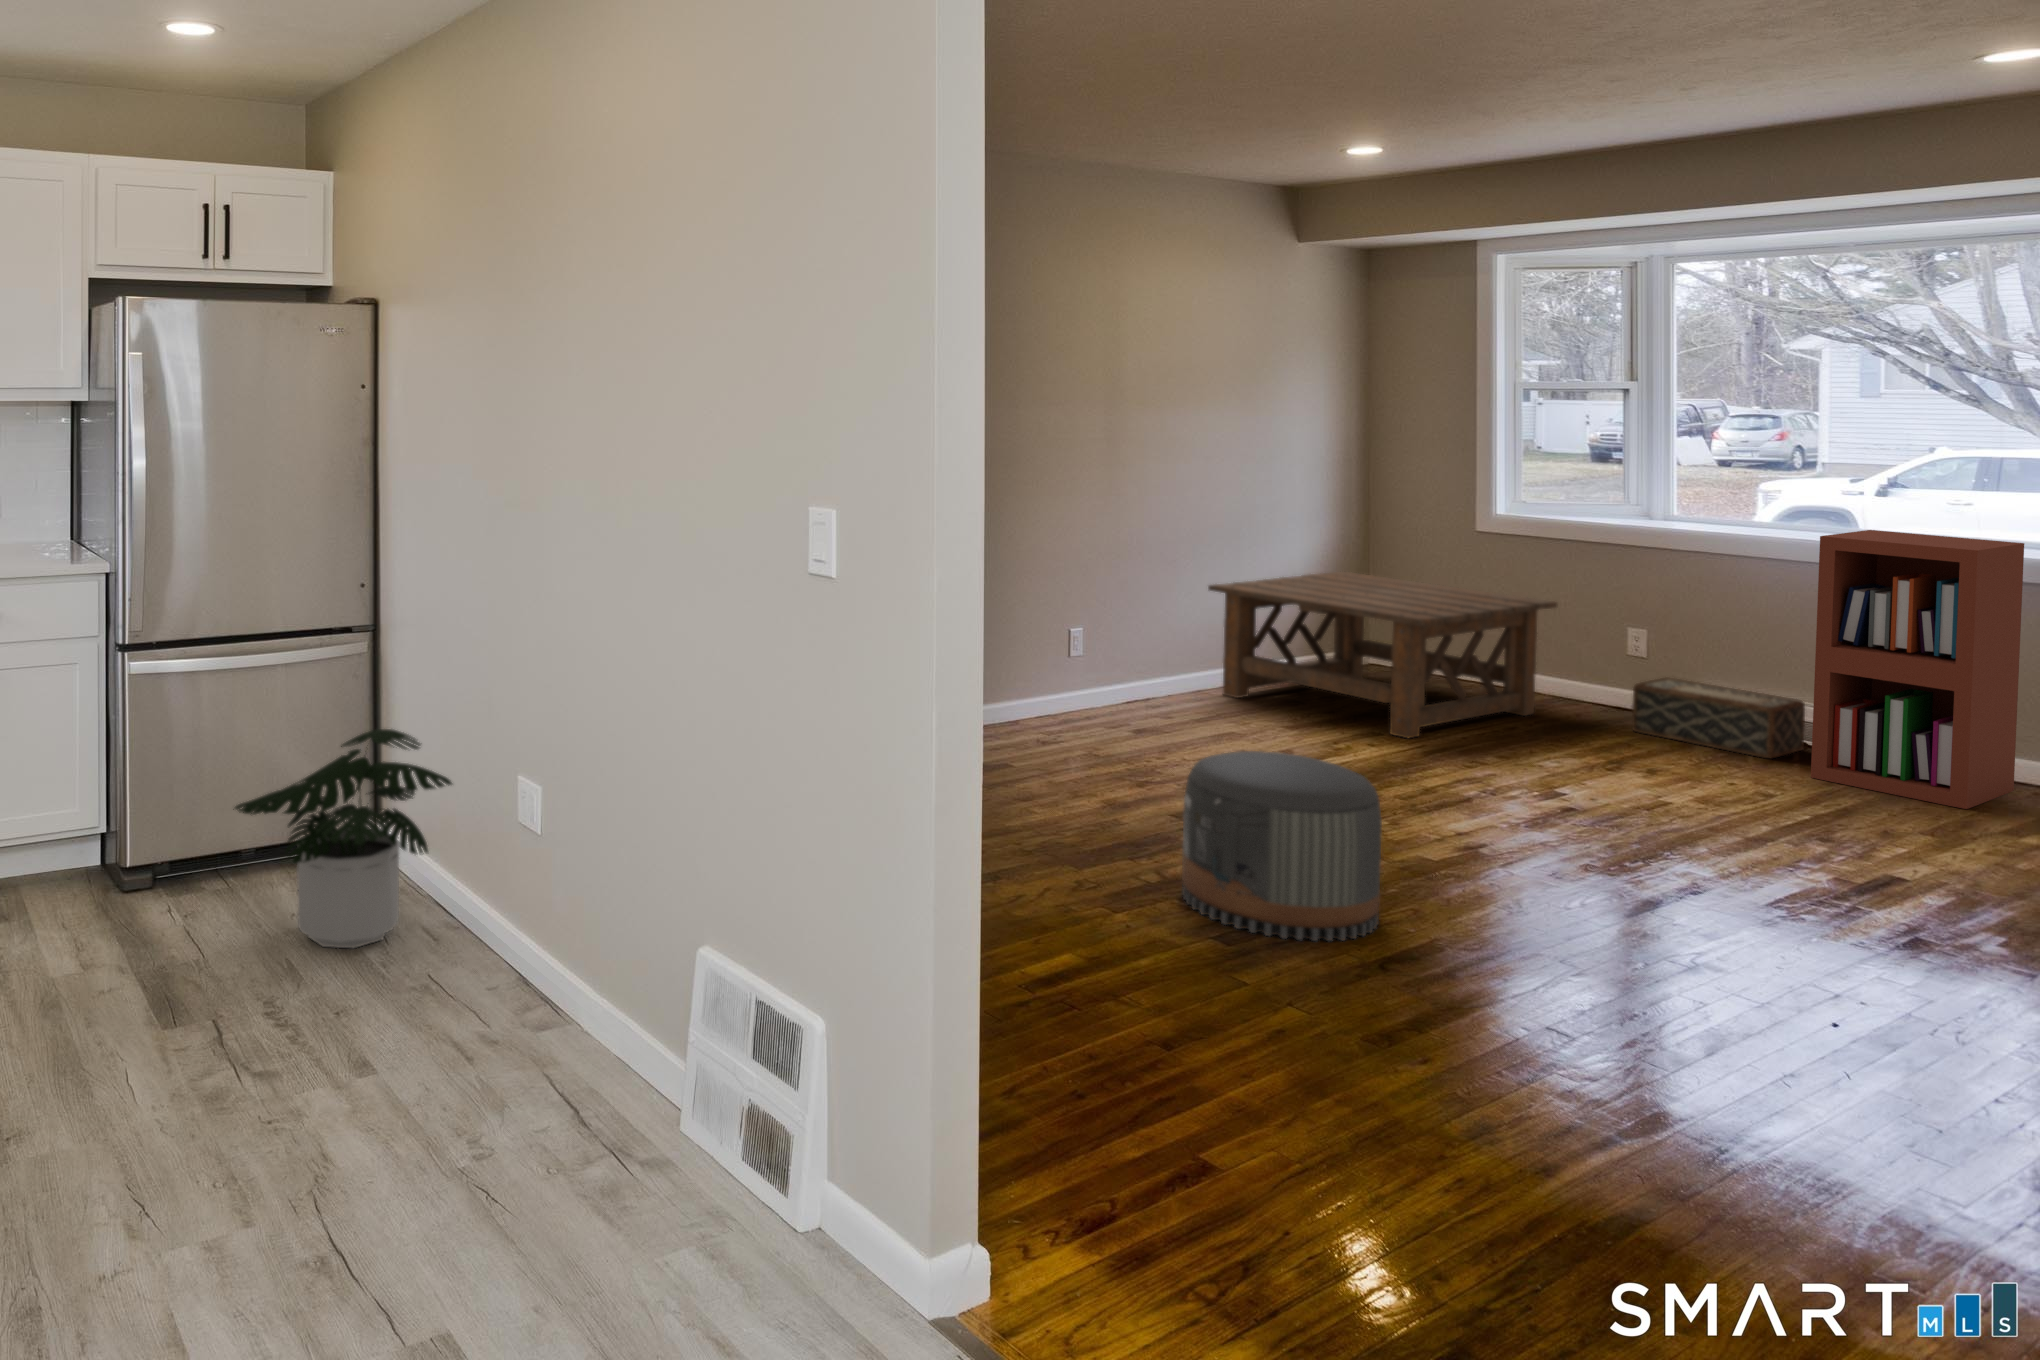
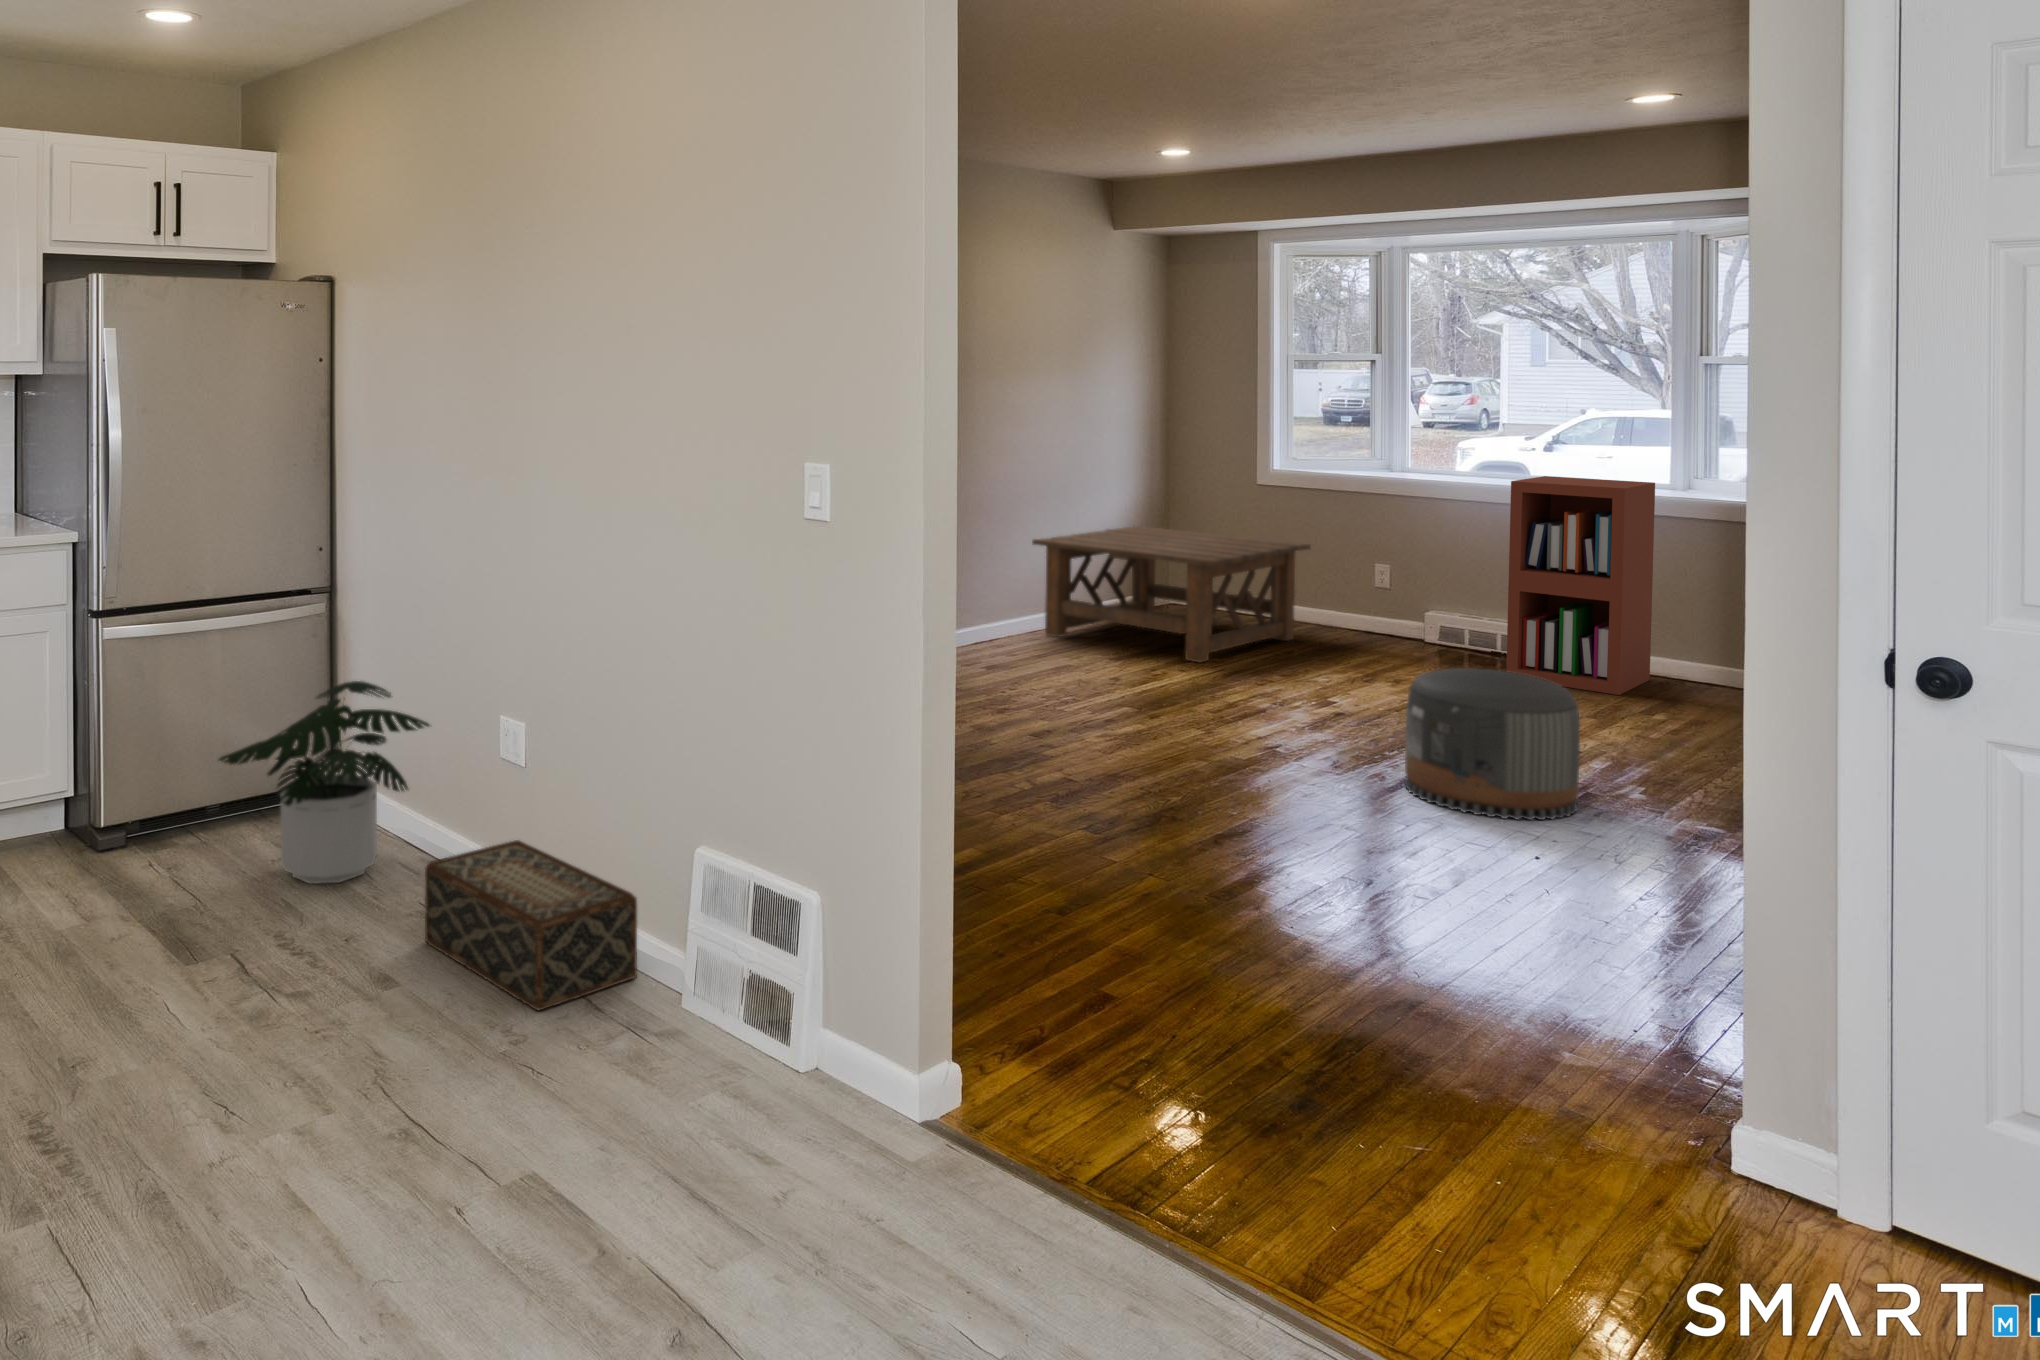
woven basket: present [1632,677,1805,758] -> present [425,840,637,1010]
pouf: present [1182,751,1382,941] -> present [1405,668,1580,820]

